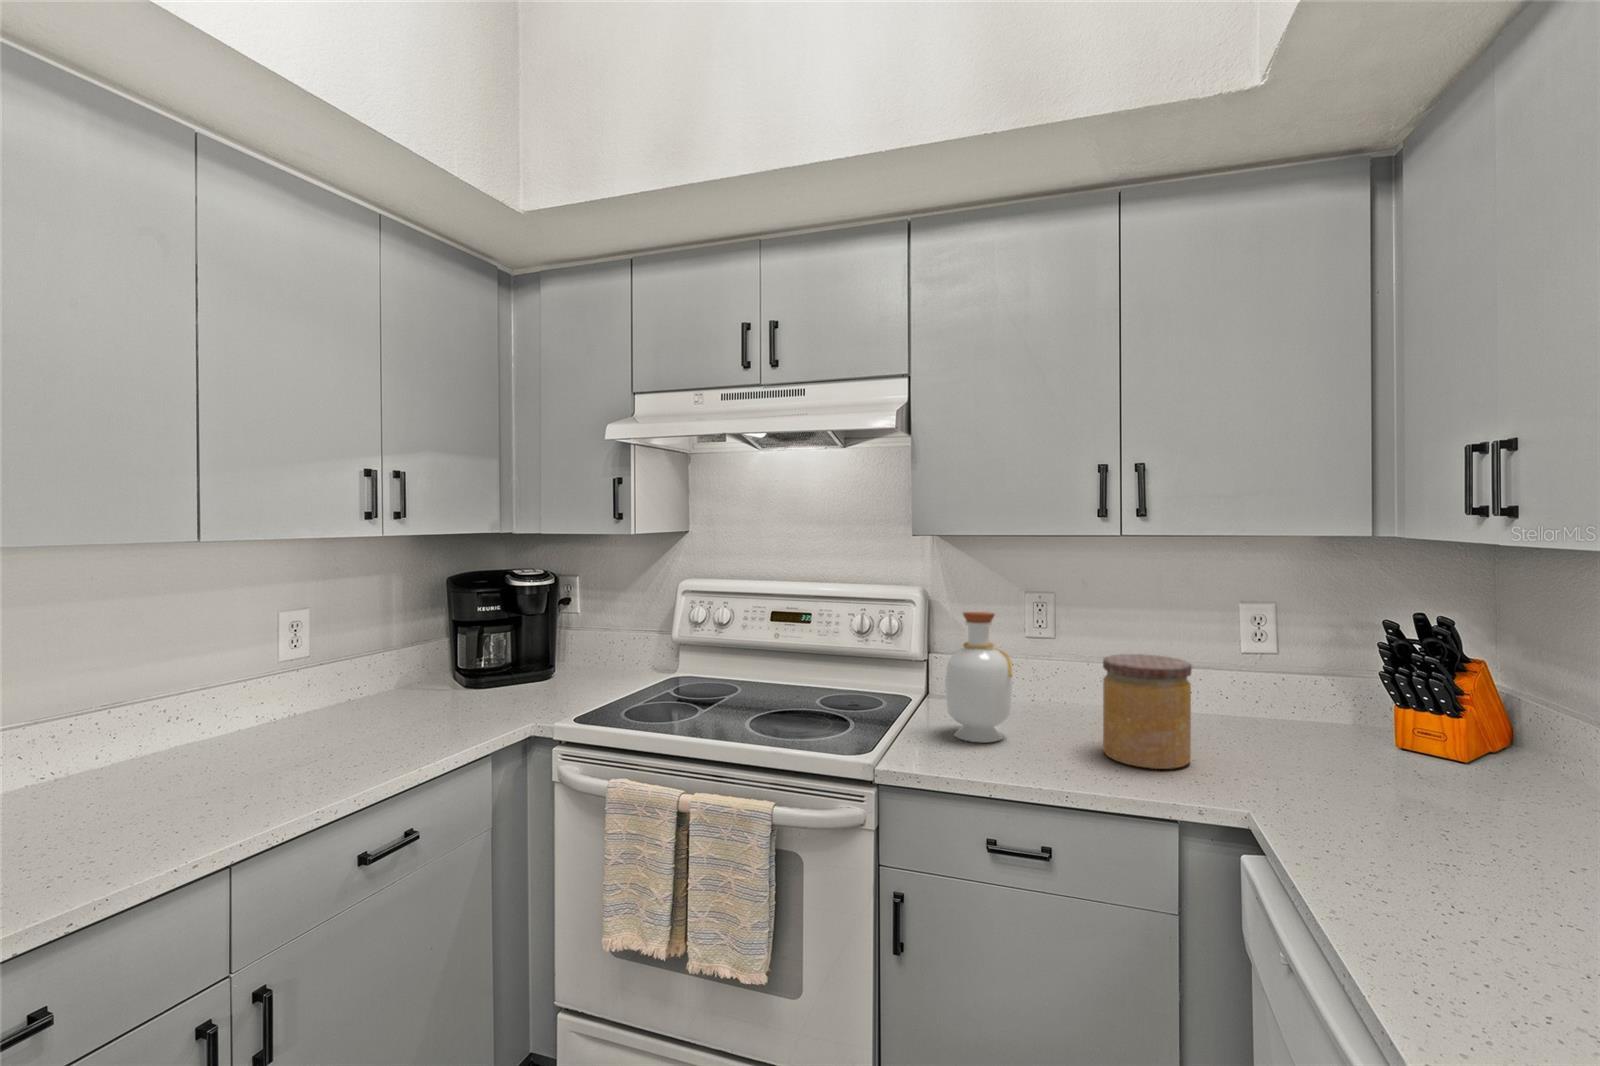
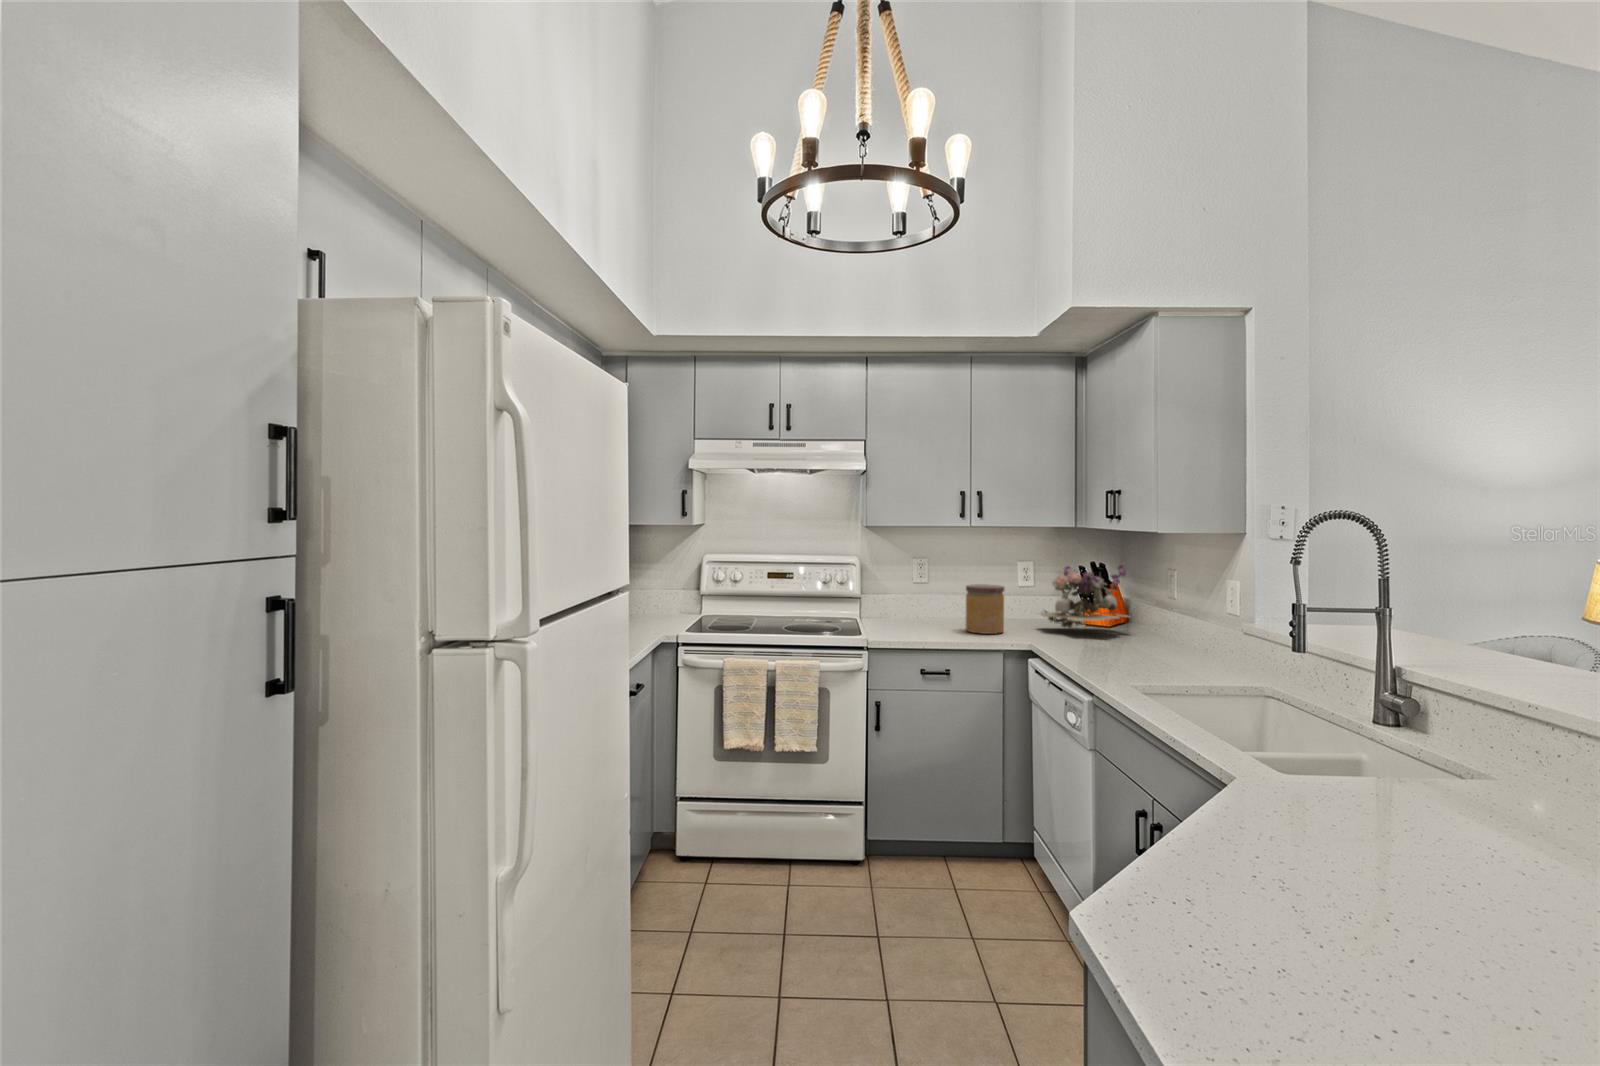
bottle: present [945,612,1012,742] -> none [889,566,924,630]
flower arrangement: none [1273,619,1539,772] -> present [1040,564,1127,629]

